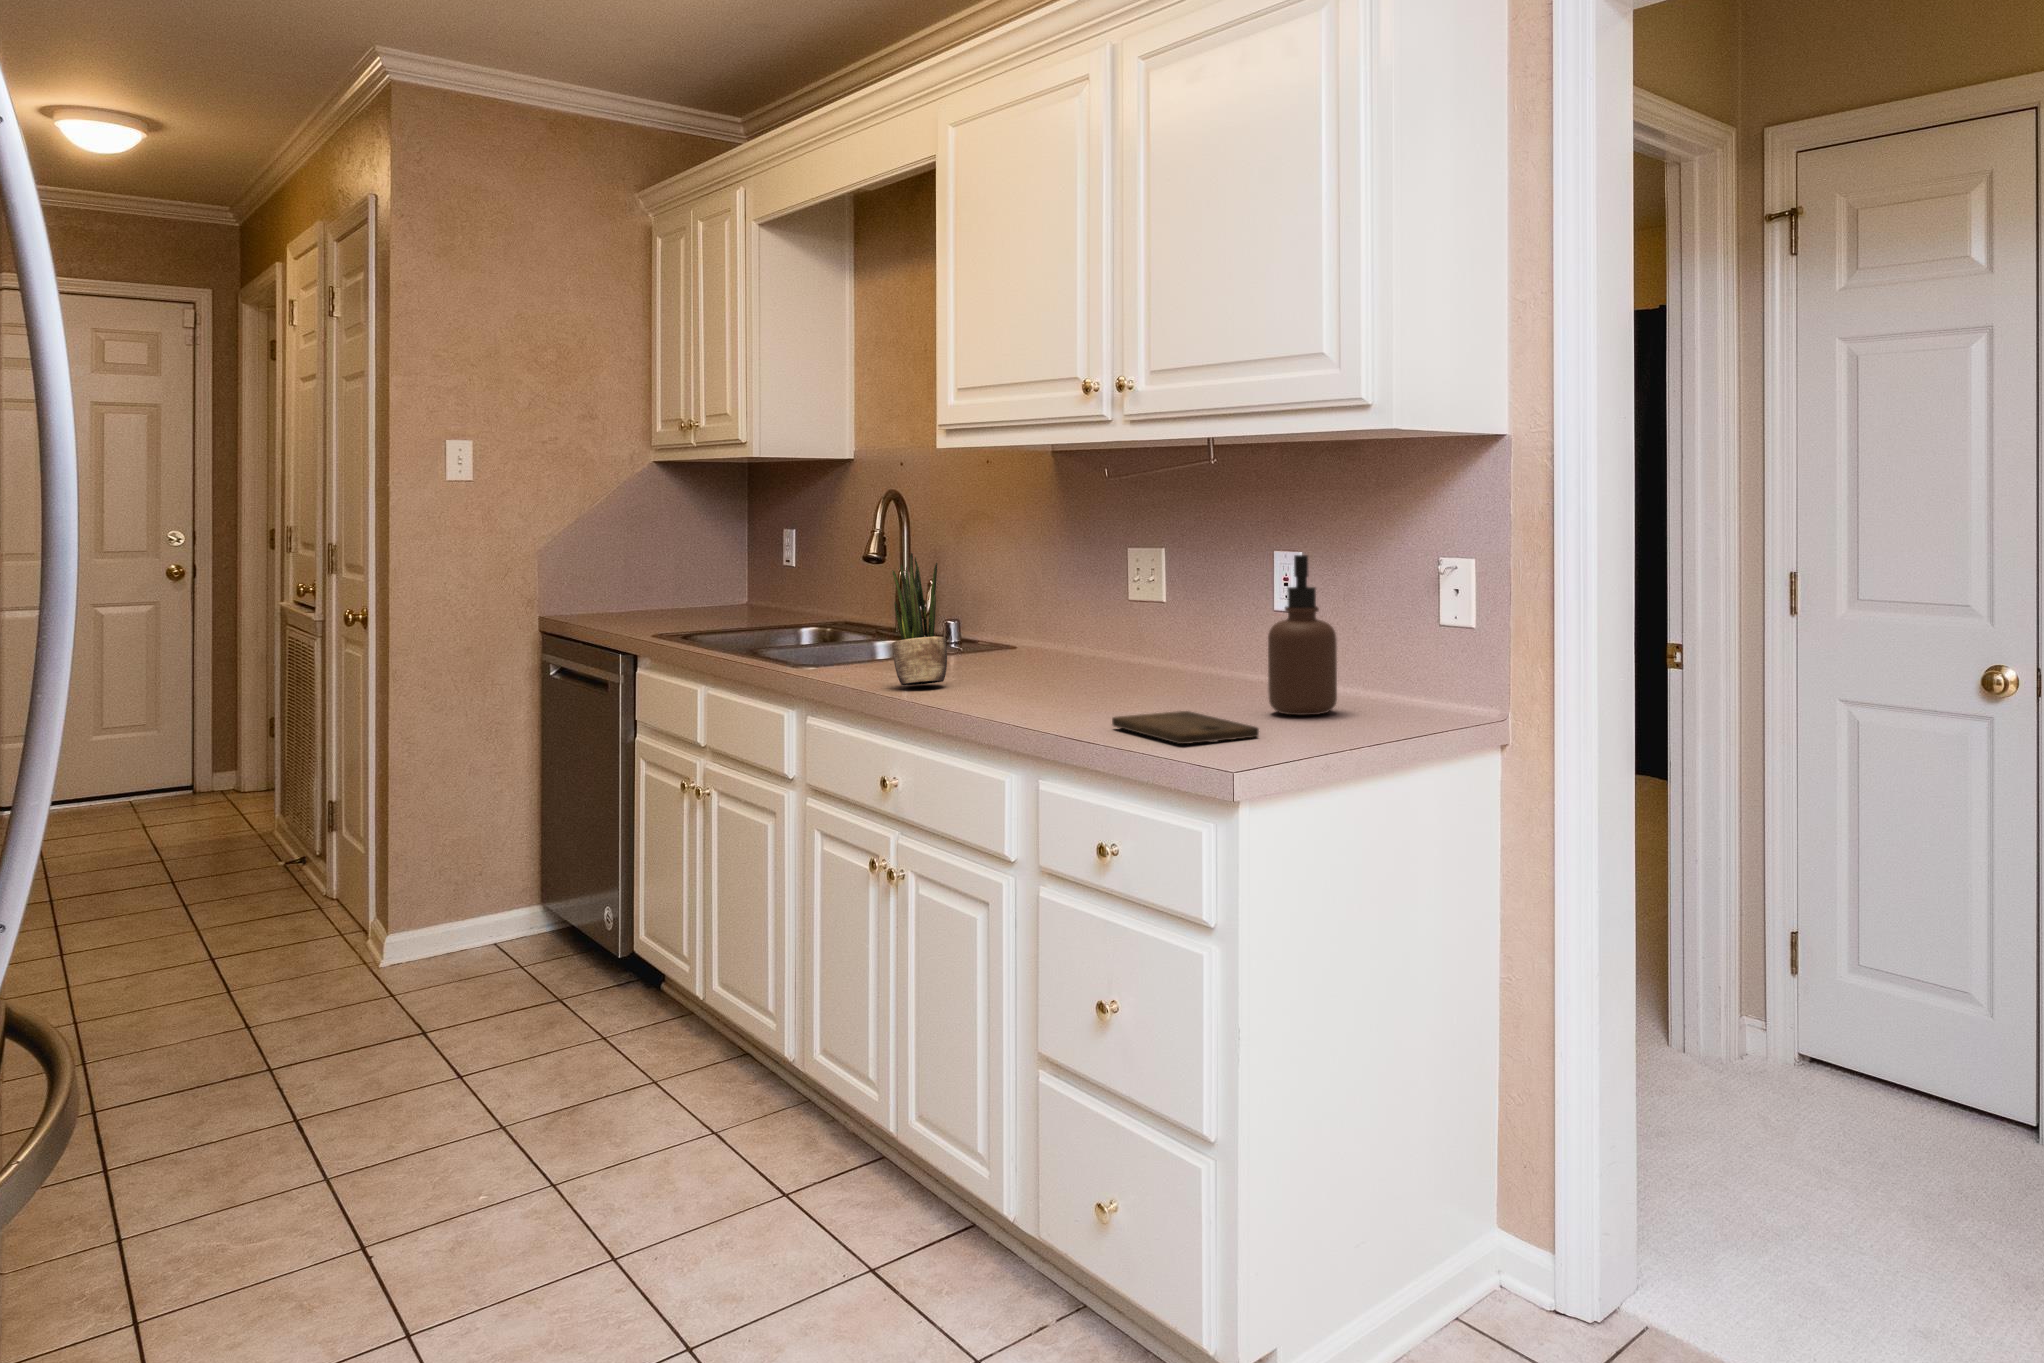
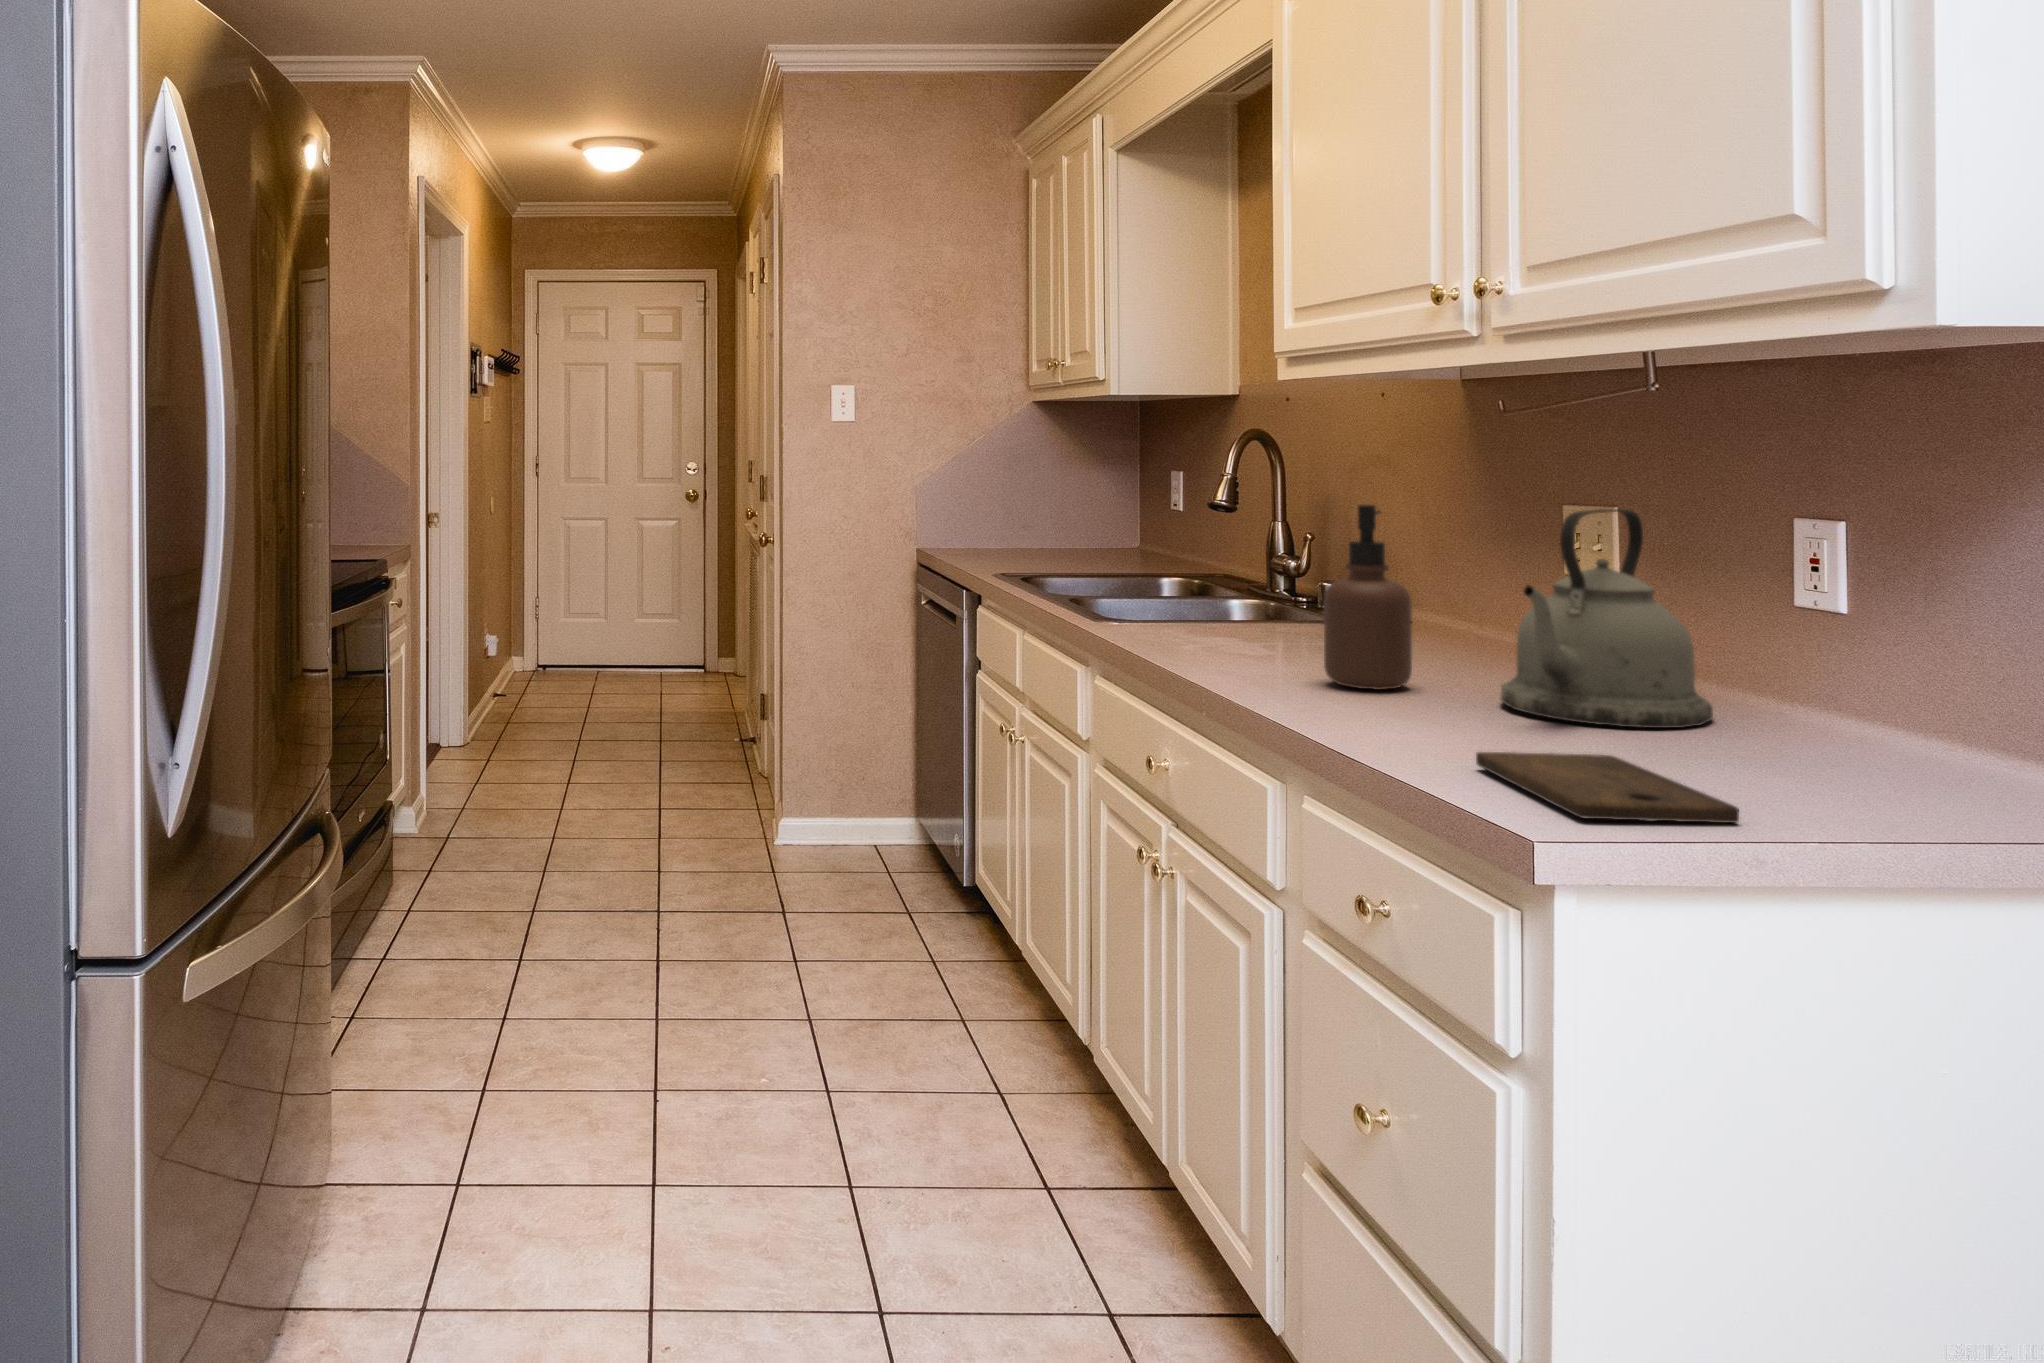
kettle: none [1109,549,1233,698] -> present [1501,509,1713,728]
potted plant: present [892,553,947,685] -> none [1206,500,1276,662]
soap dispenser: present [1268,555,1337,715] -> present [1324,504,1412,690]

